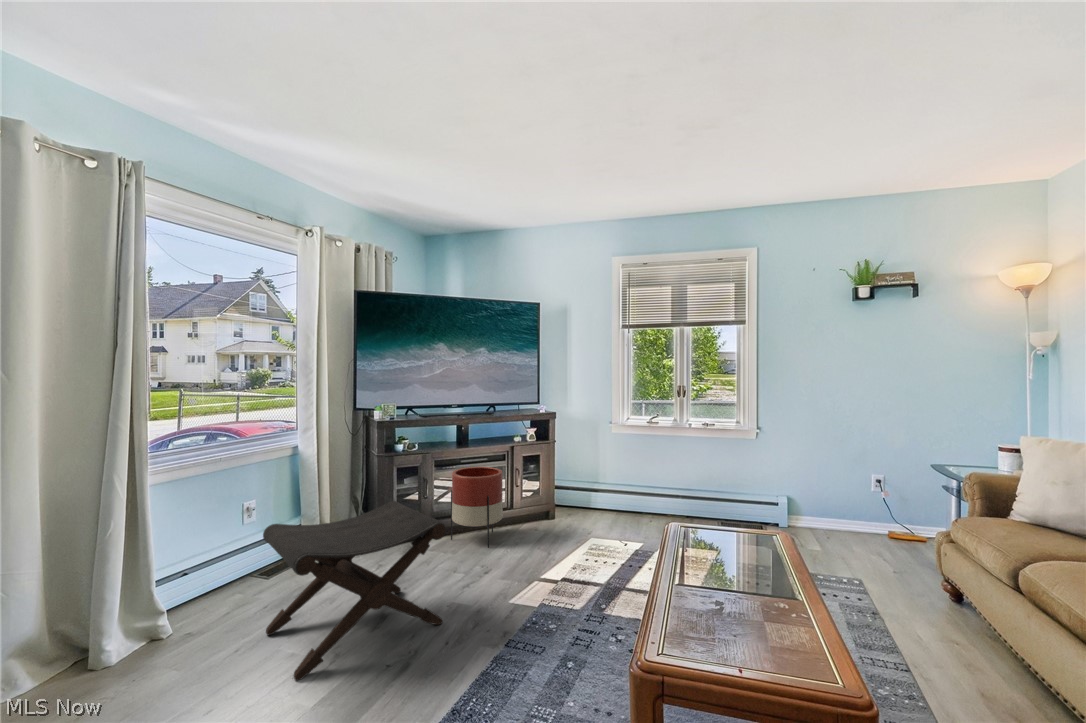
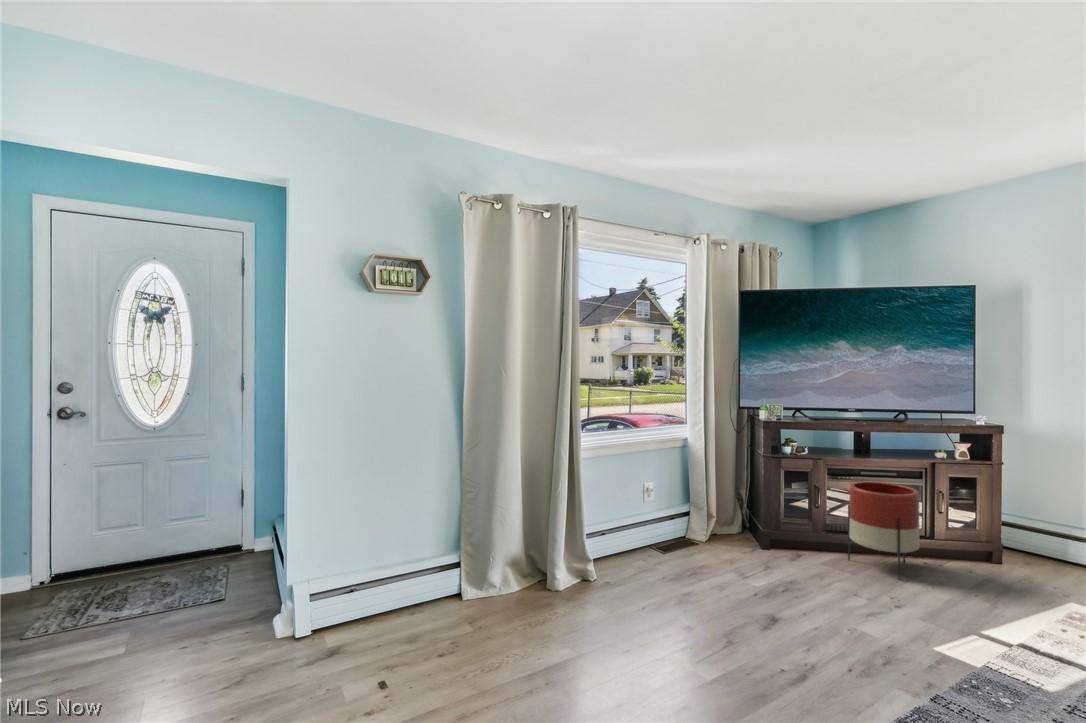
footstool: present [263,501,446,681] -> none [665,504,848,648]

